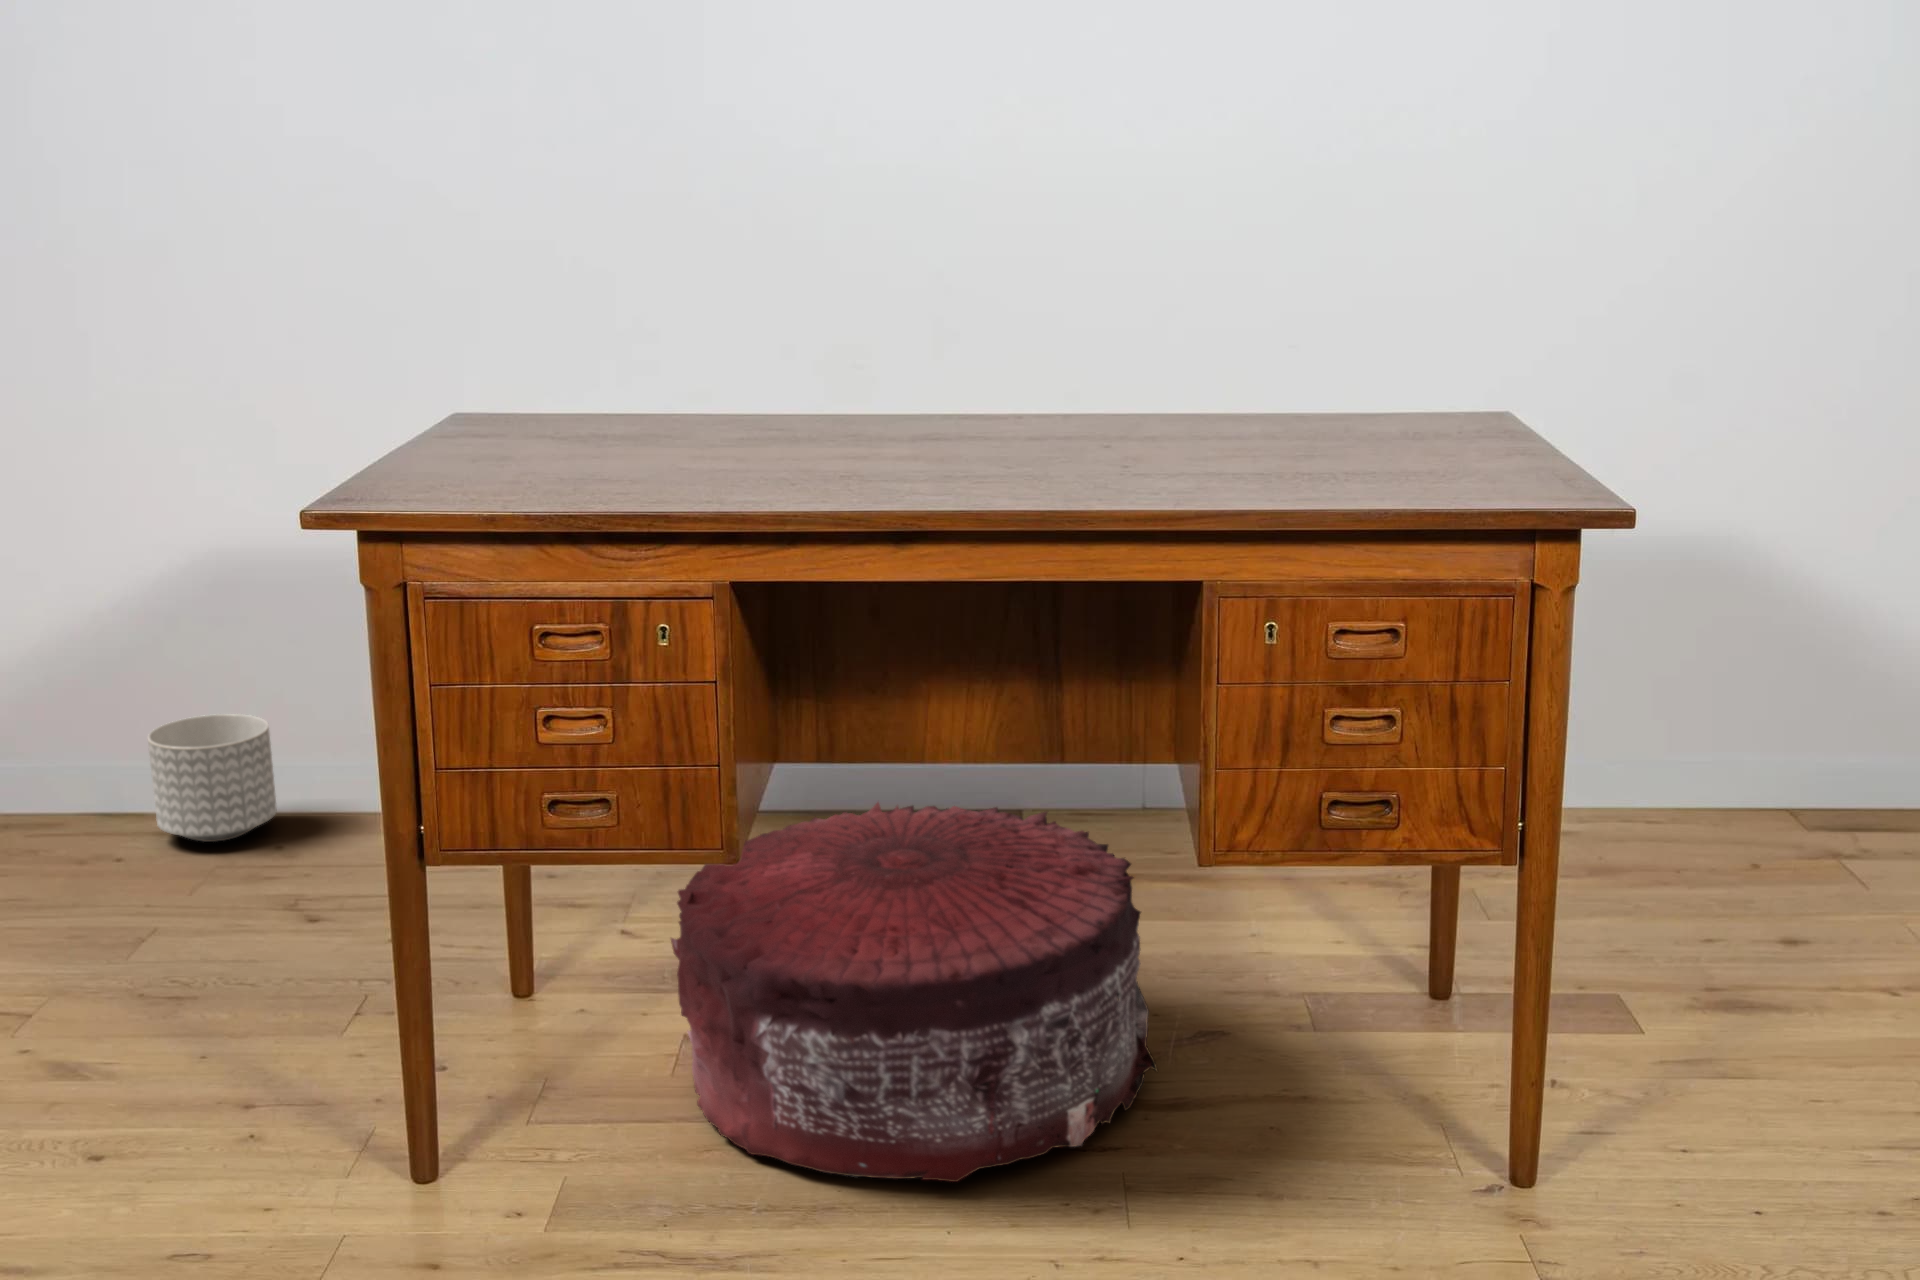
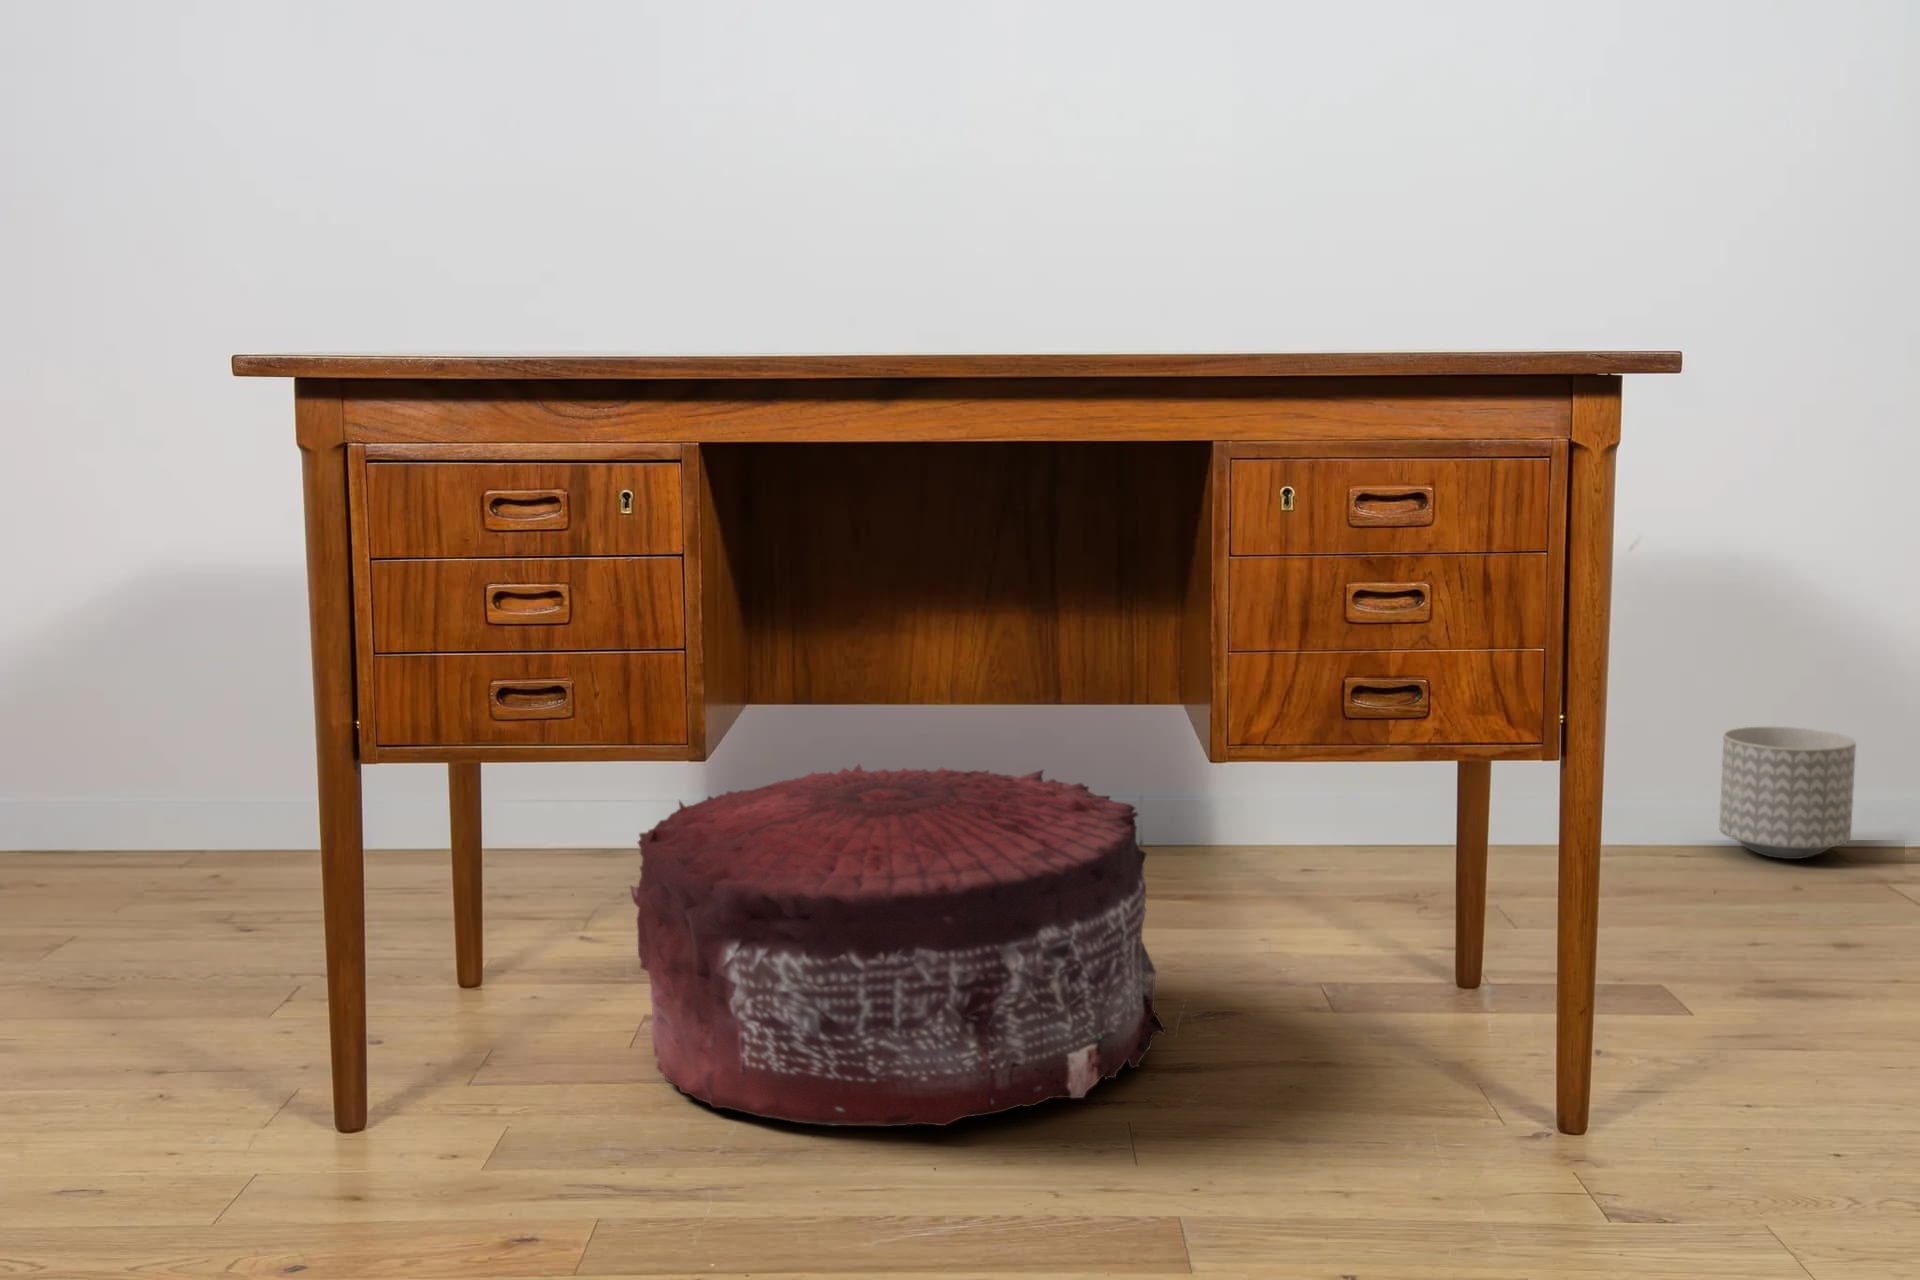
planter: present [148,714,277,842] -> present [1720,727,1856,859]

